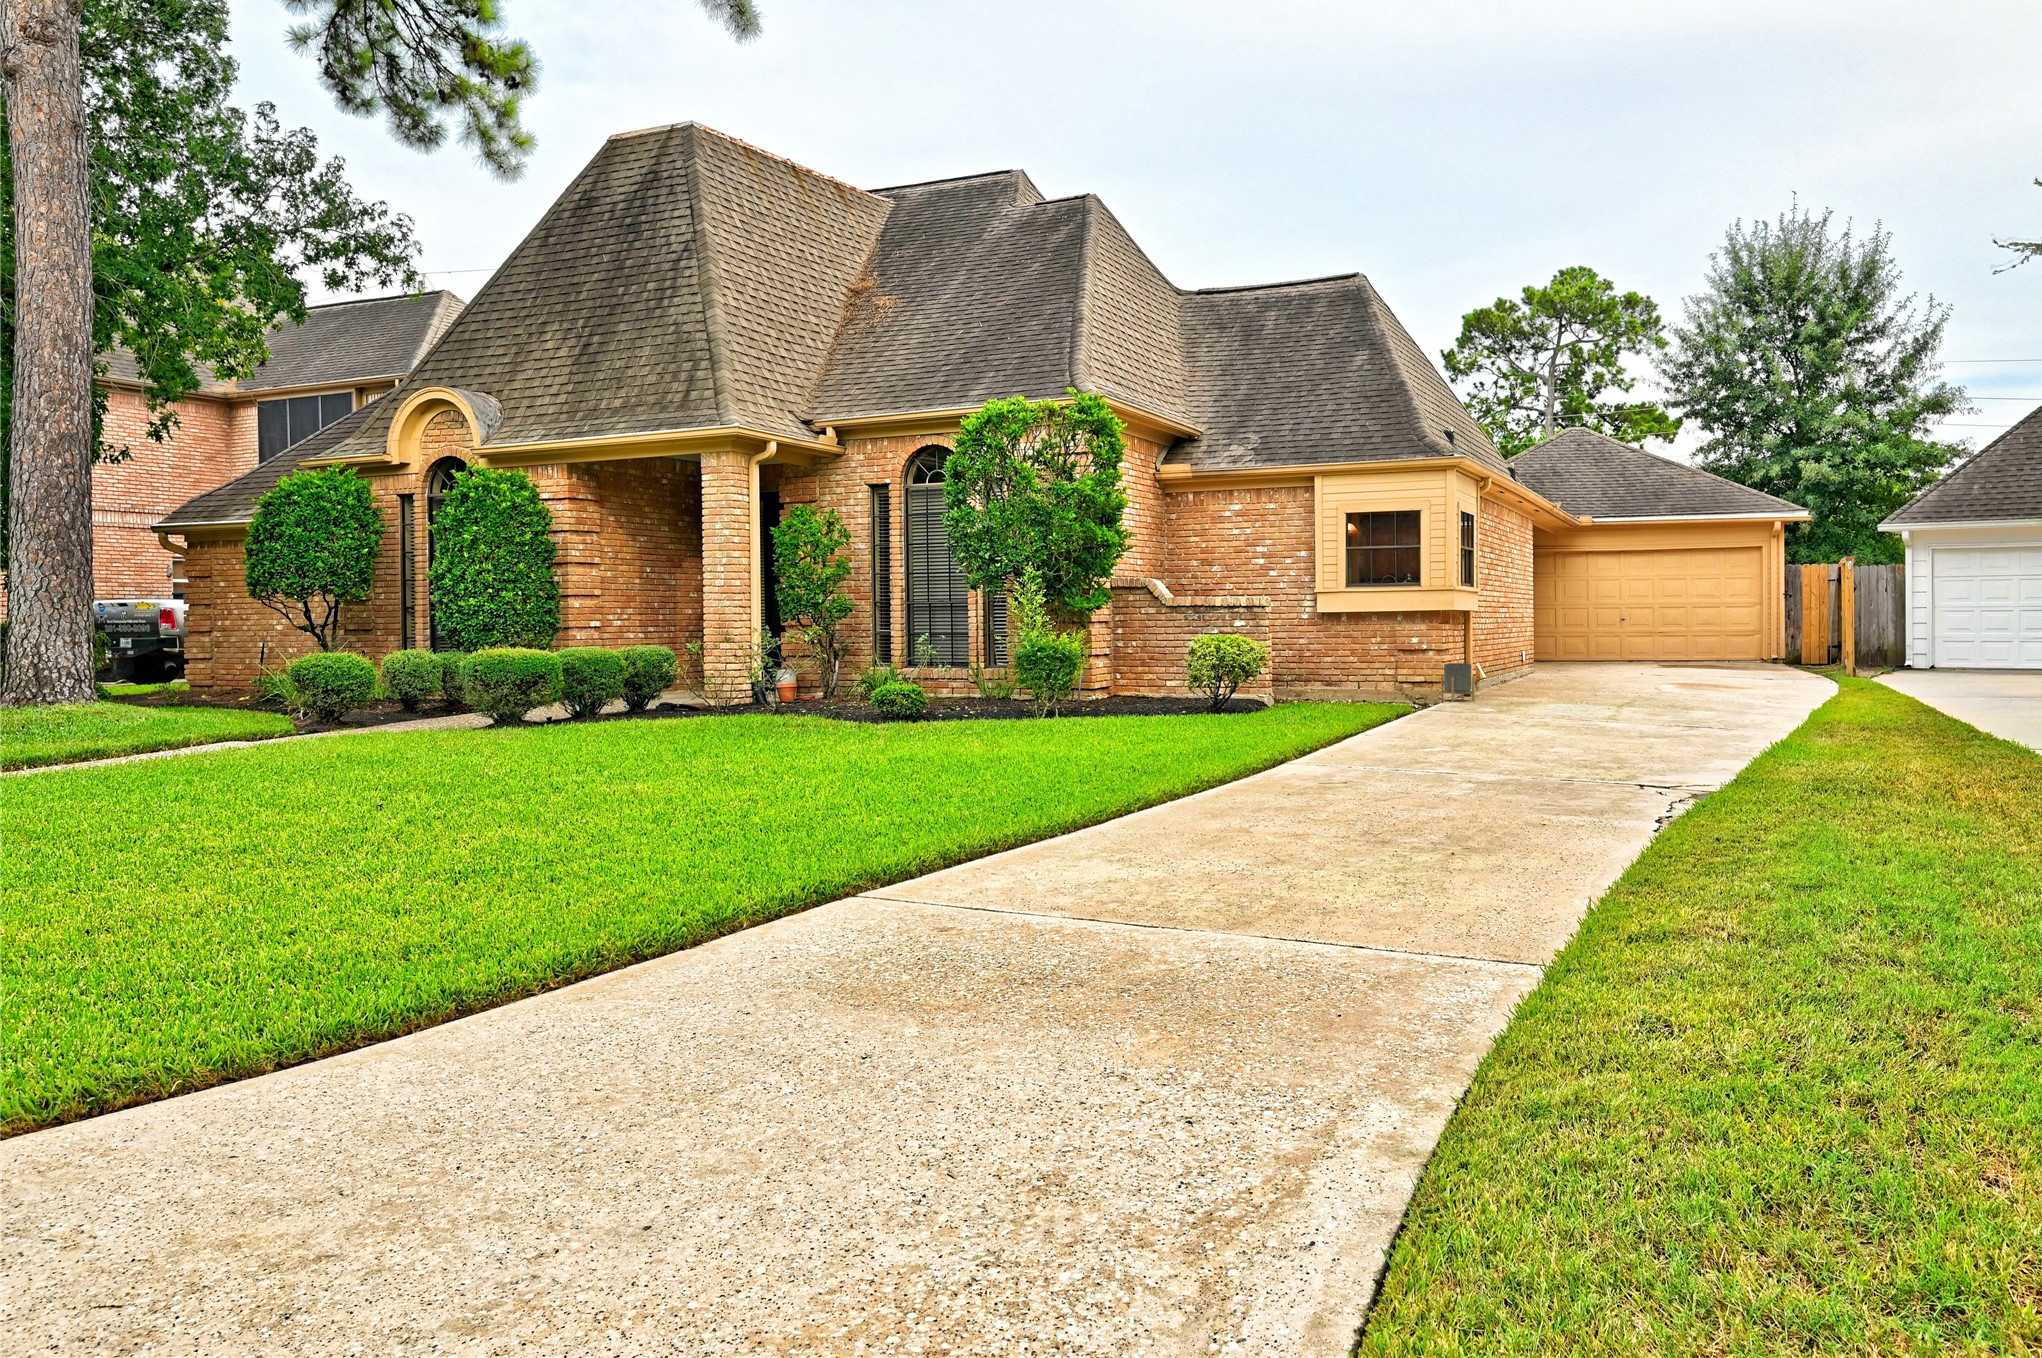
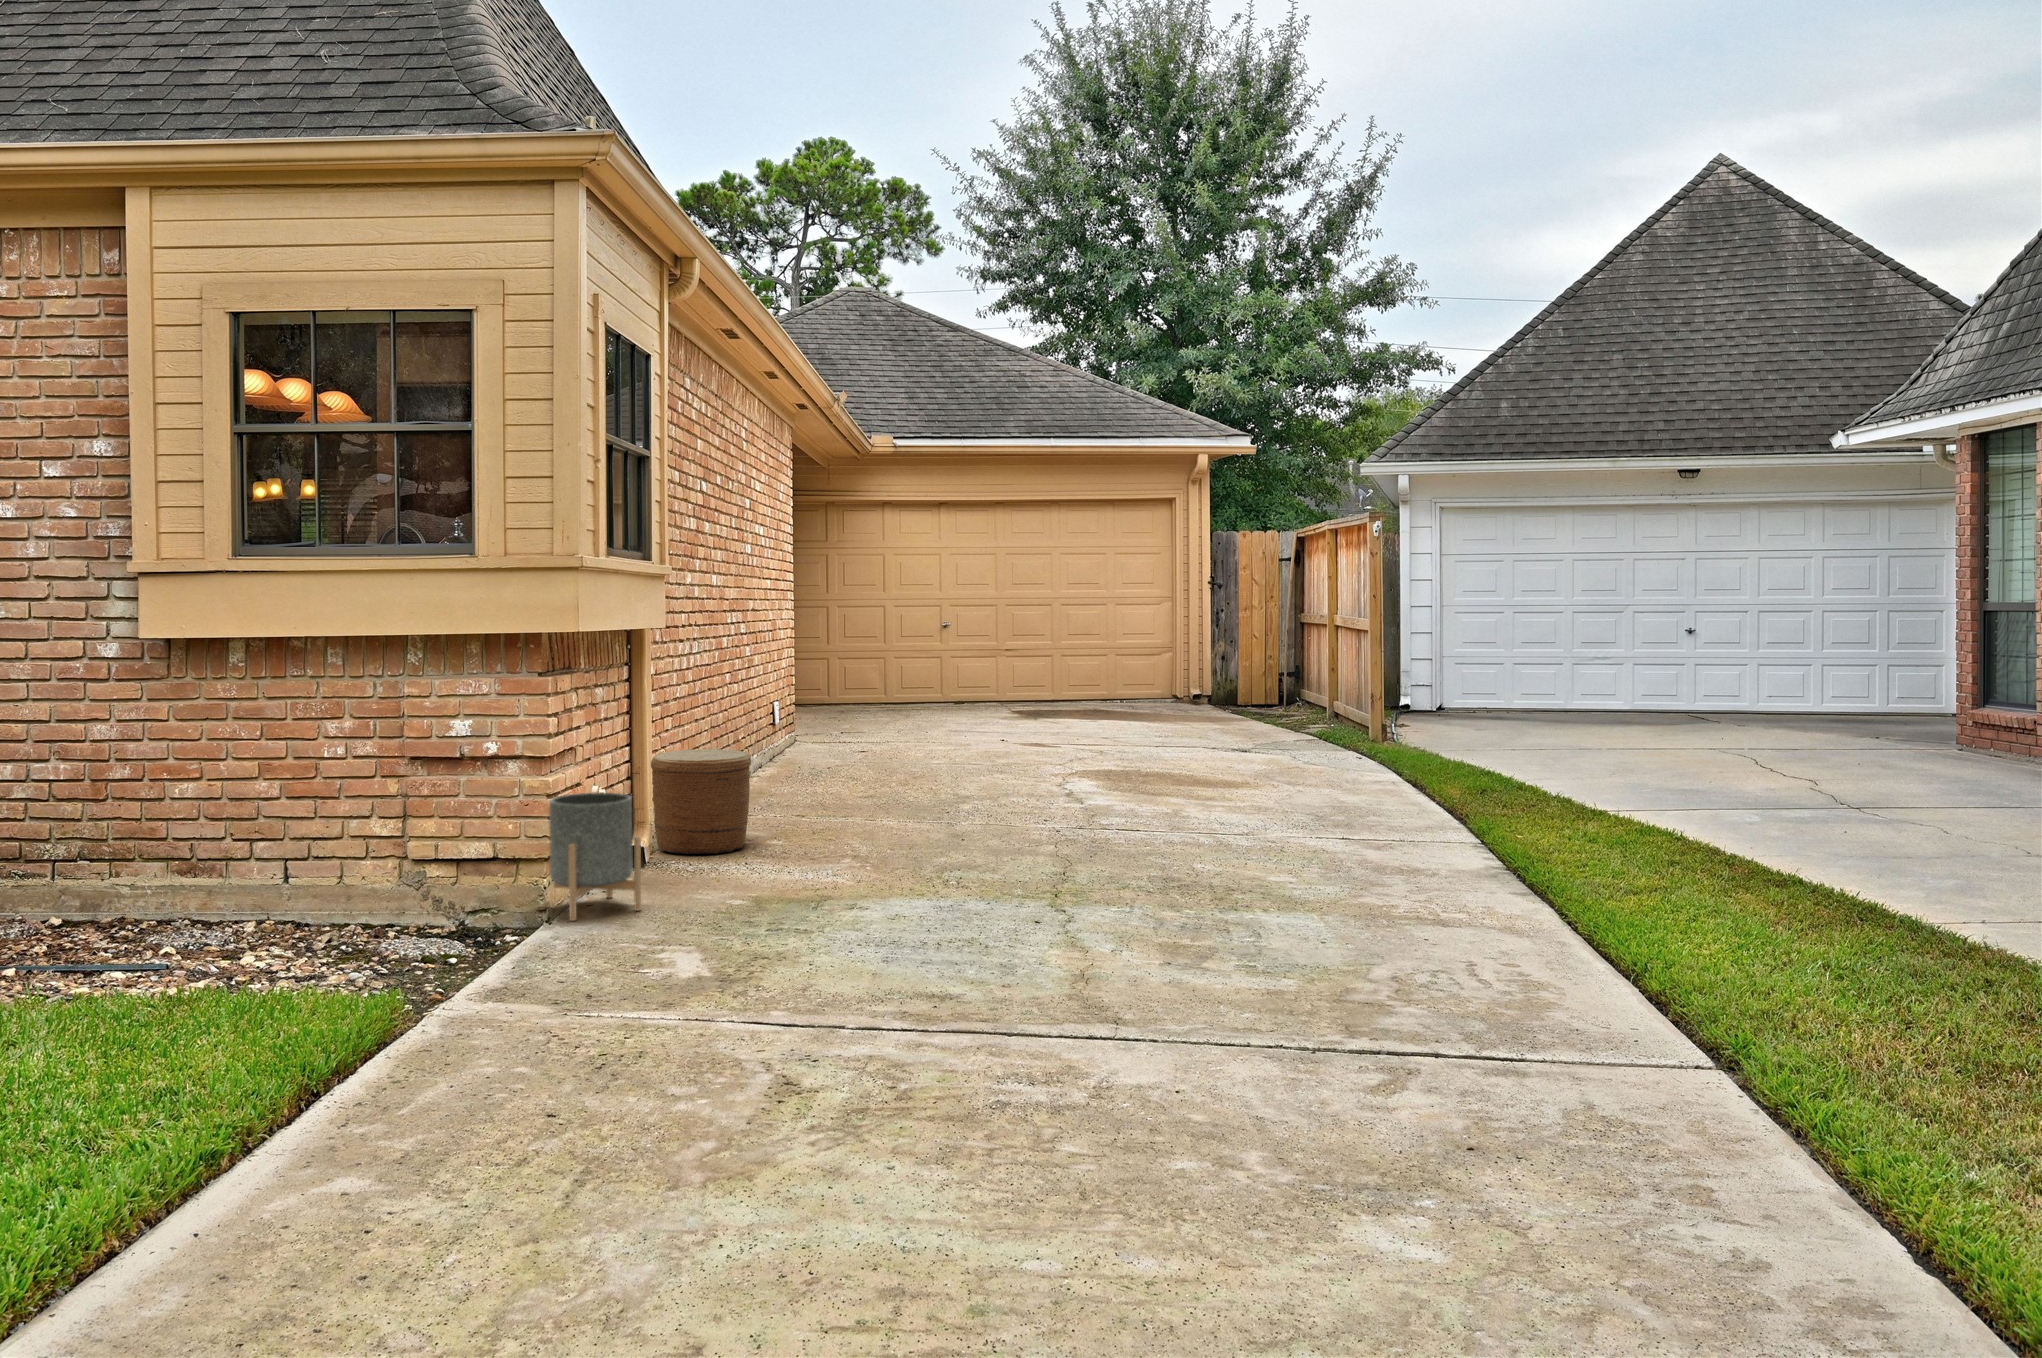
woven basket: none [1474,657,1513,694] -> present [651,749,751,854]

